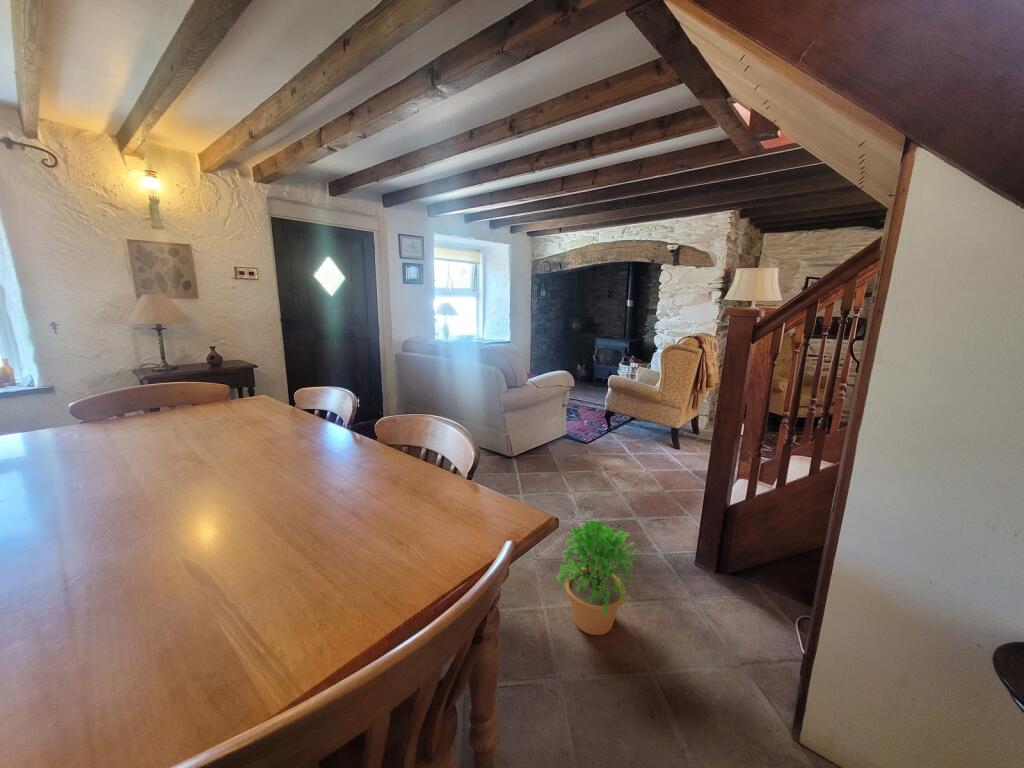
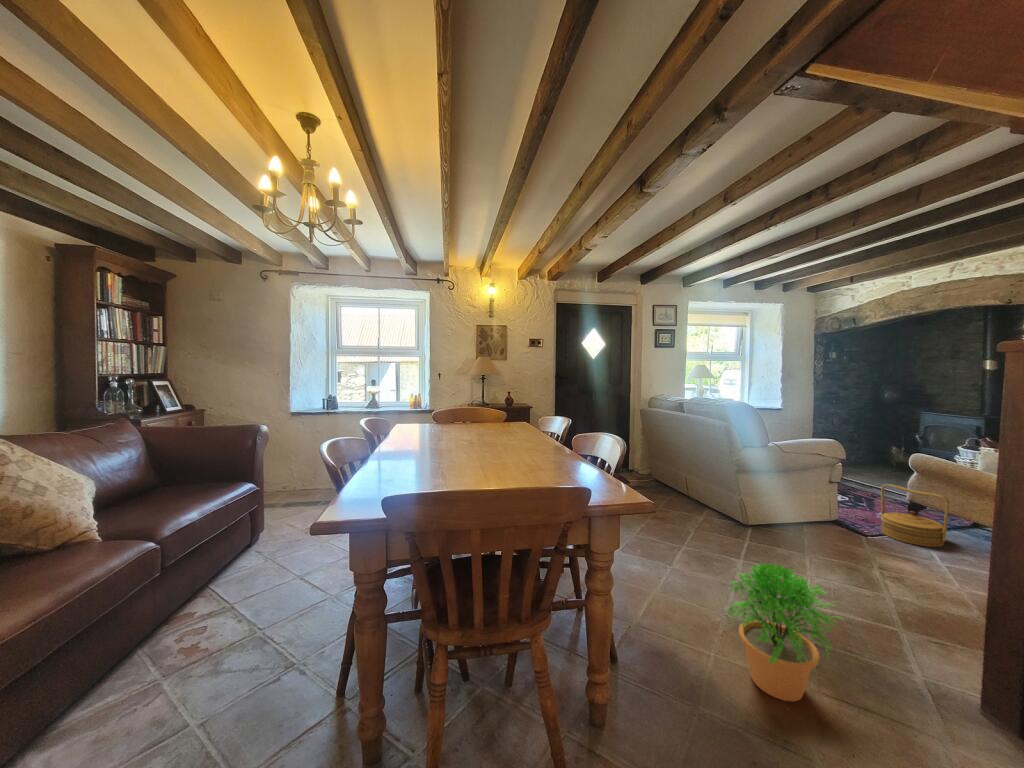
basket: none [594,405,632,448] -> present [881,484,949,547]

